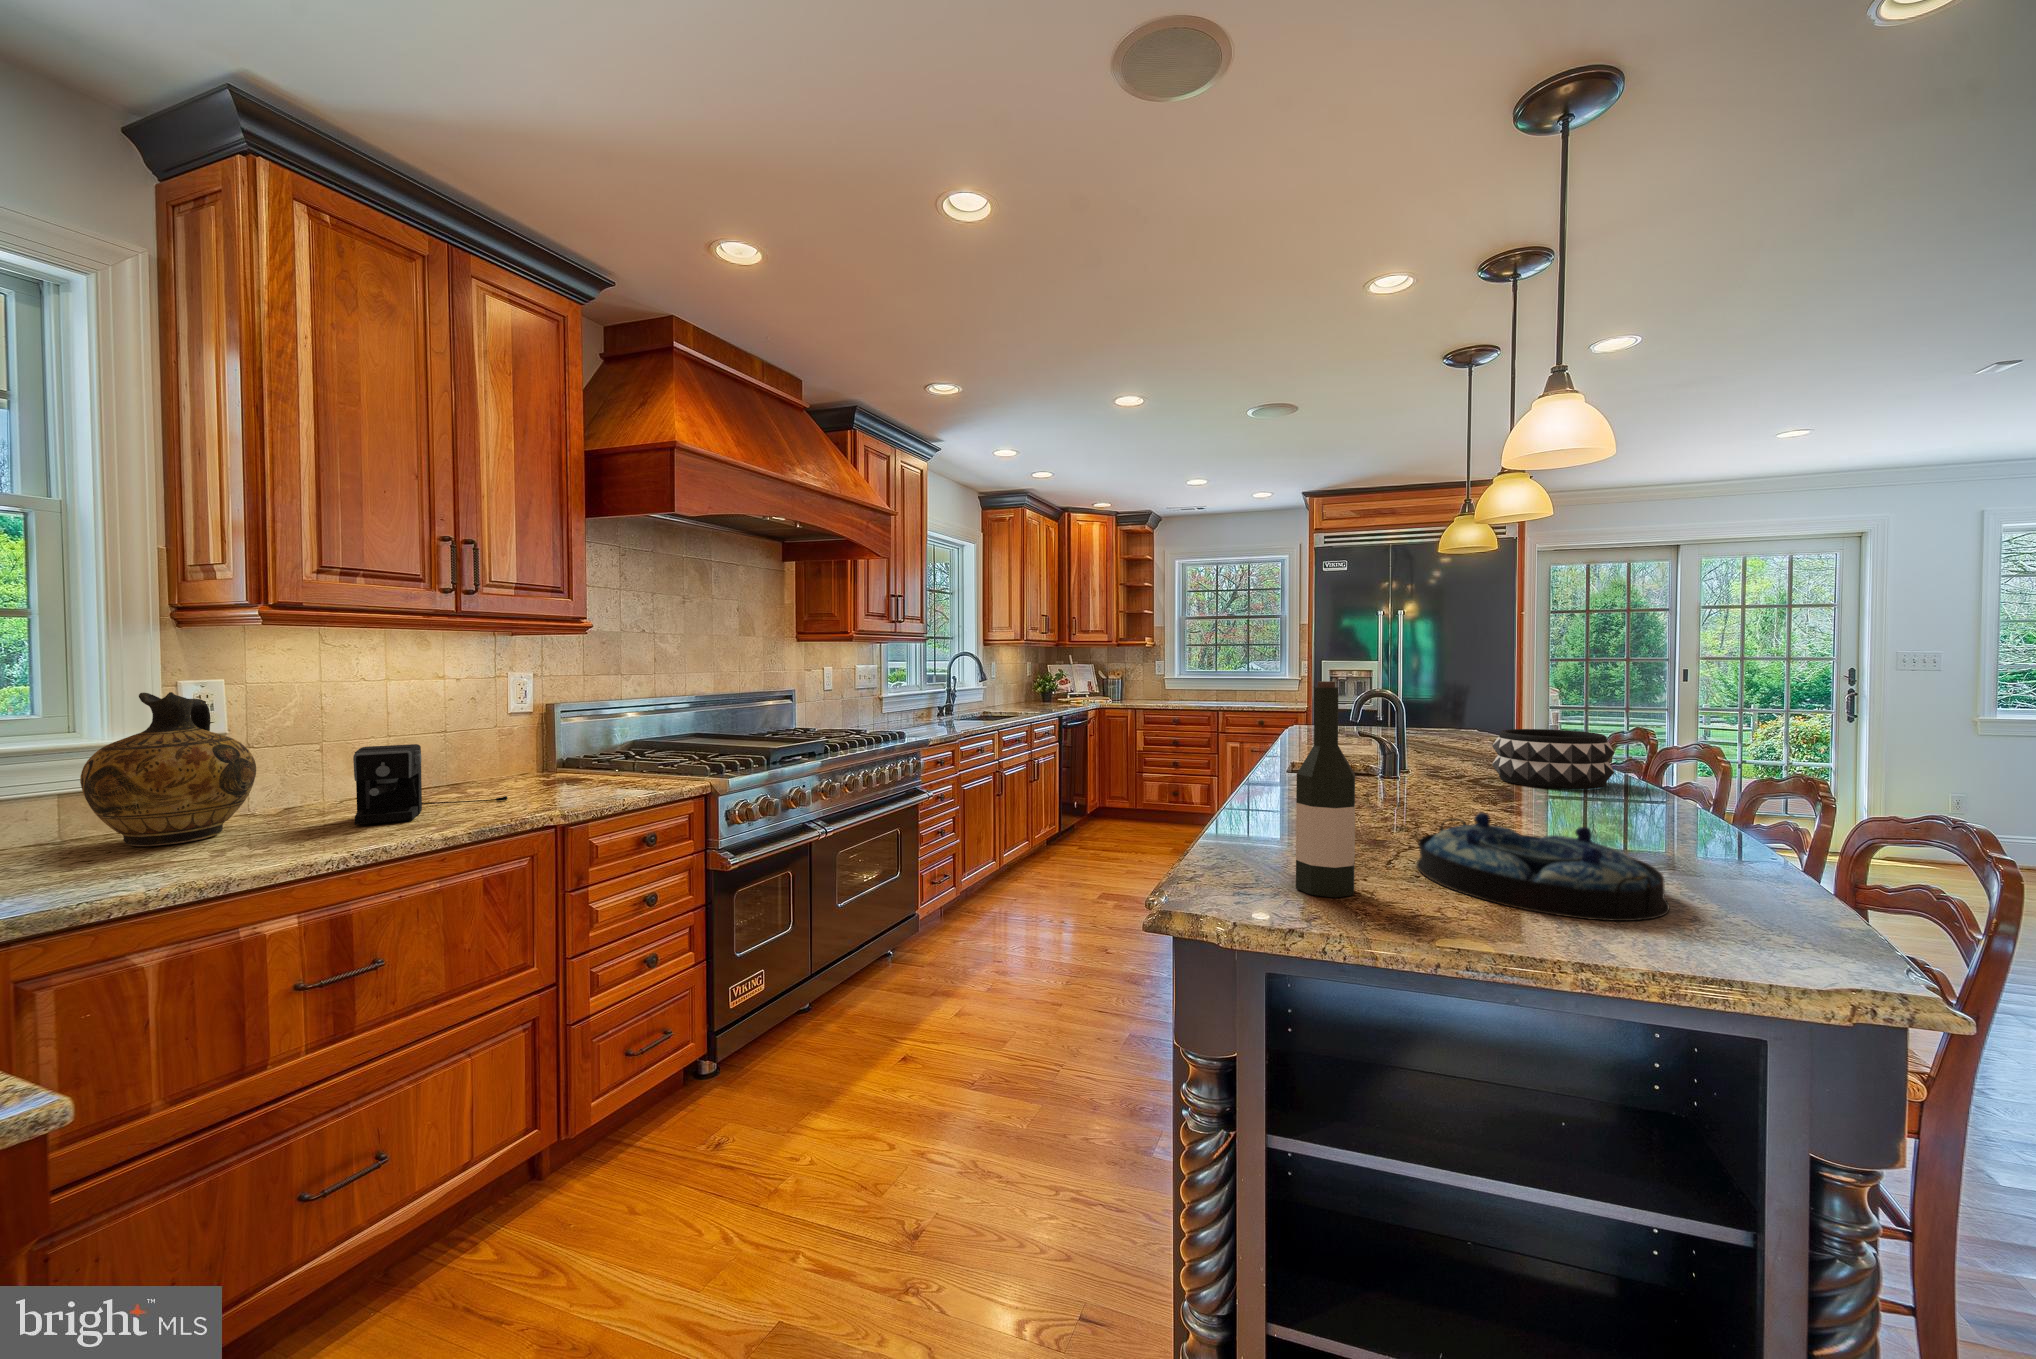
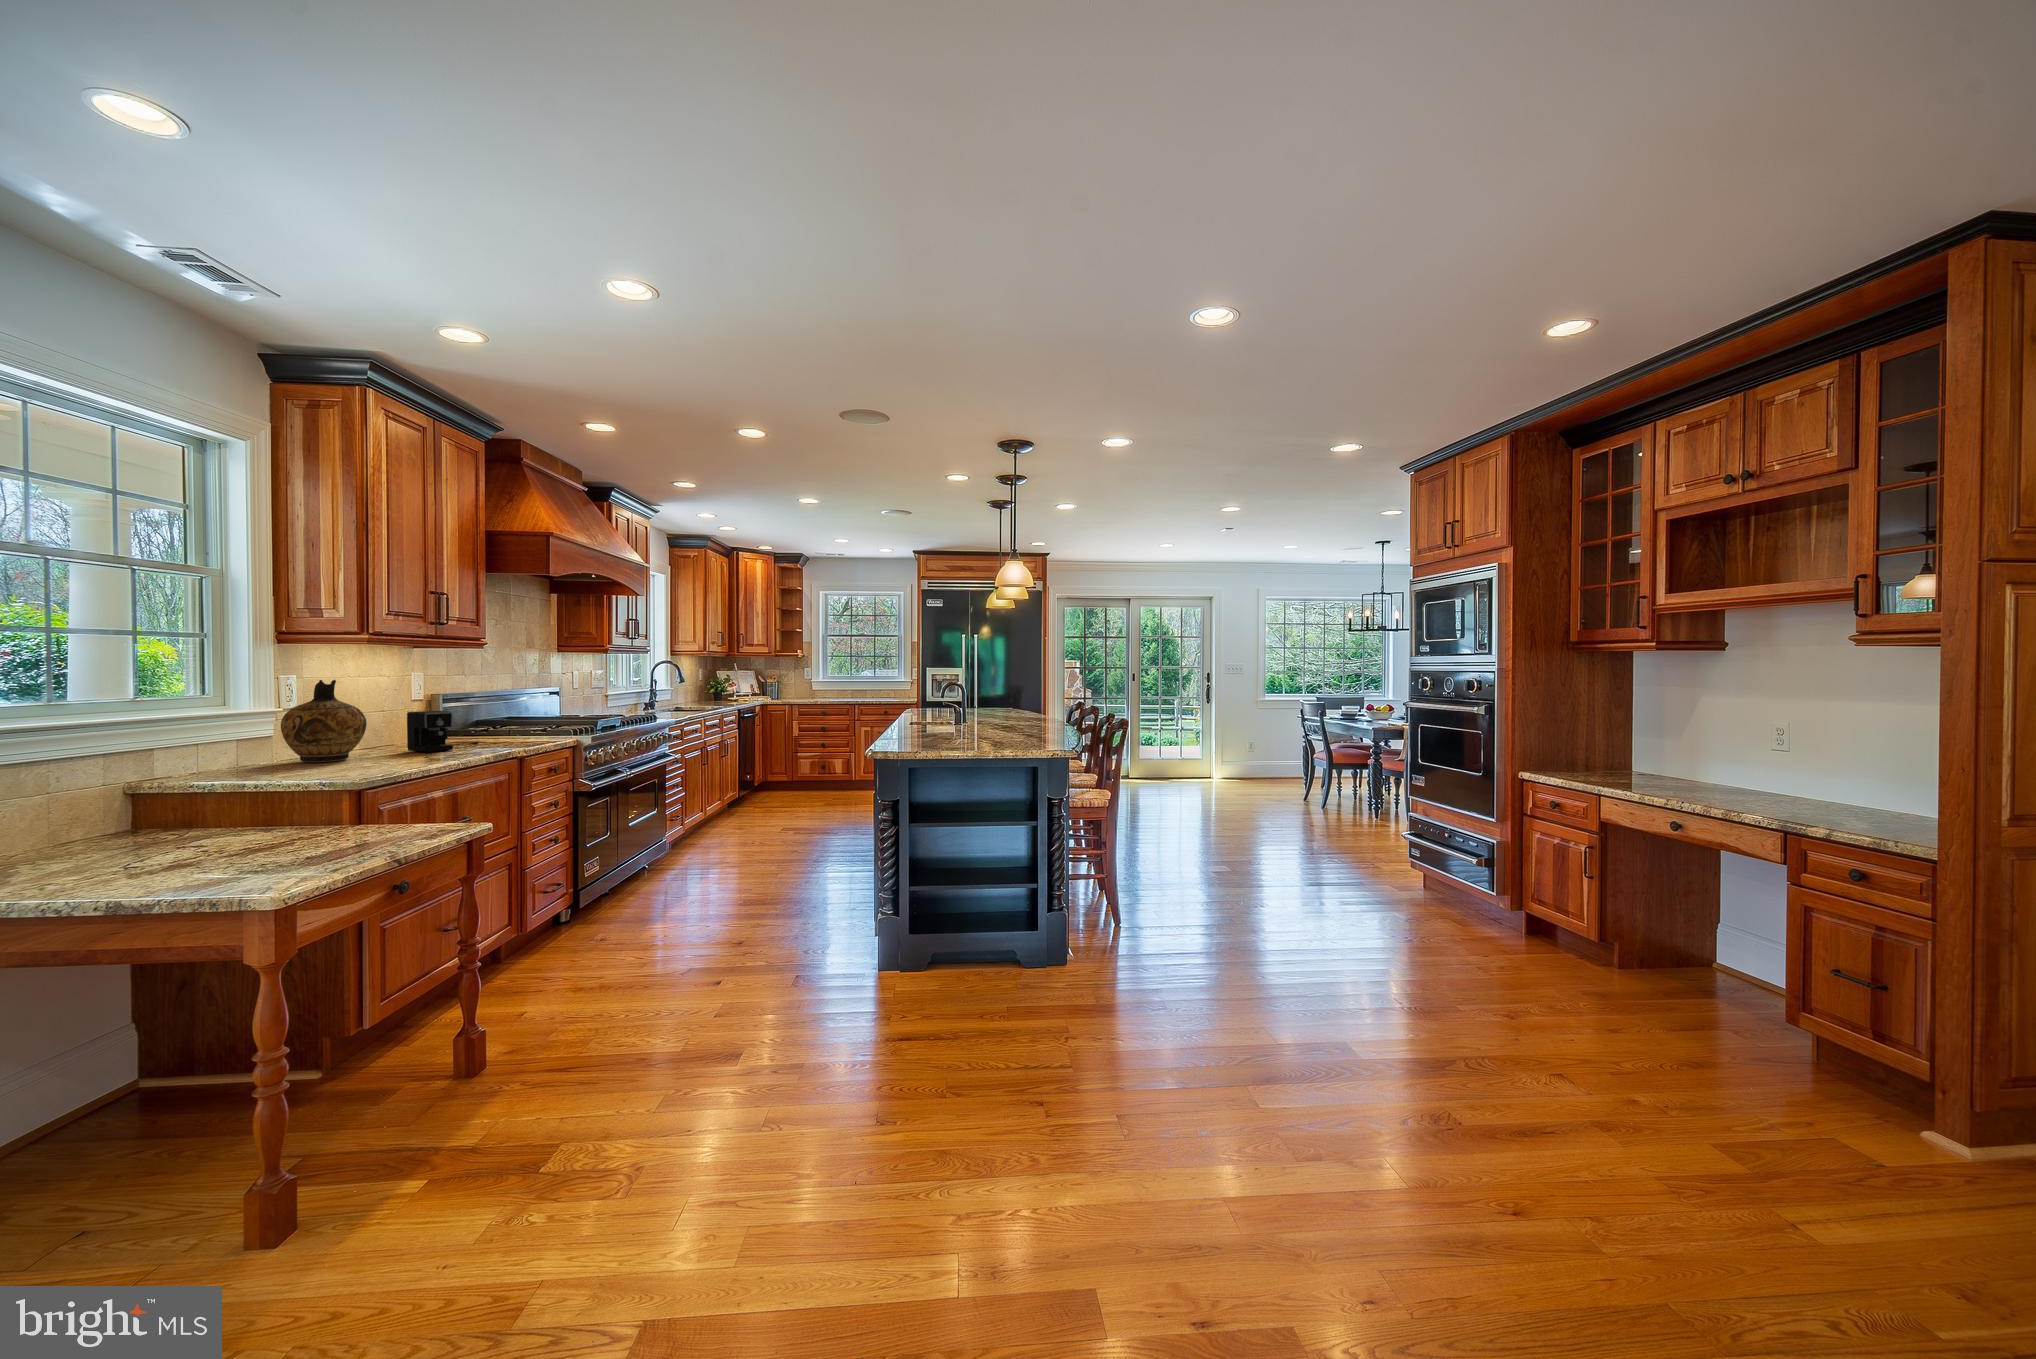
wine bottle: present [1296,681,1355,897] -> none [910,670,929,740]
decorative bowl: present [1492,729,1615,789] -> none [997,698,1045,722]
serving tray: present [1417,812,1669,921] -> none [950,717,1018,739]

